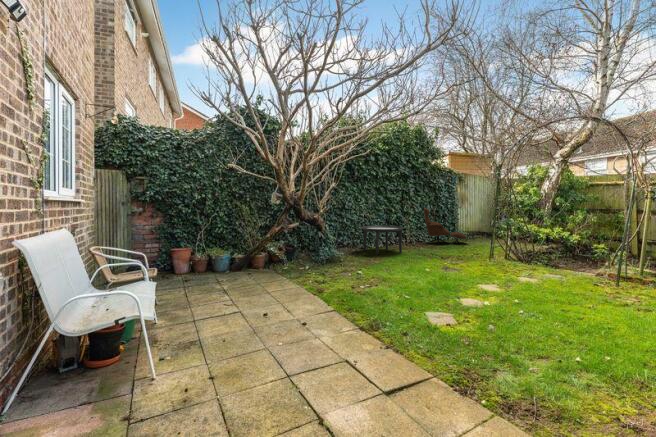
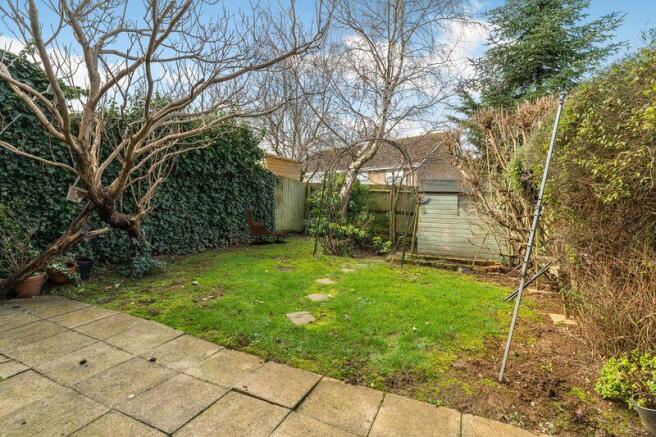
round table: present [361,226,404,255] -> none [182,228,232,260]

